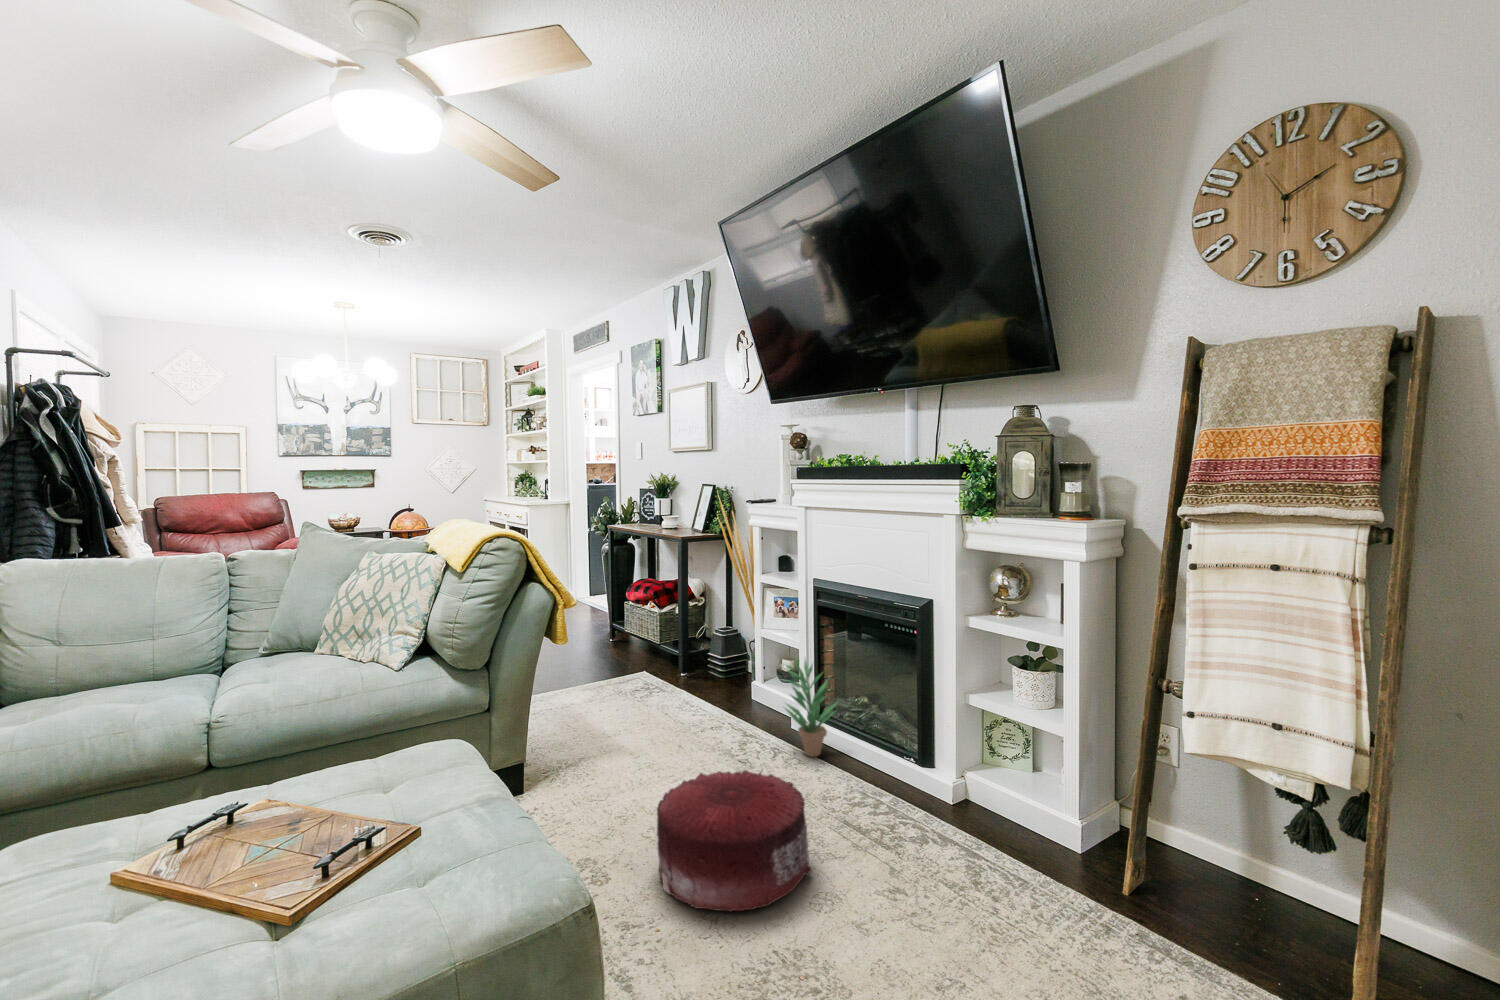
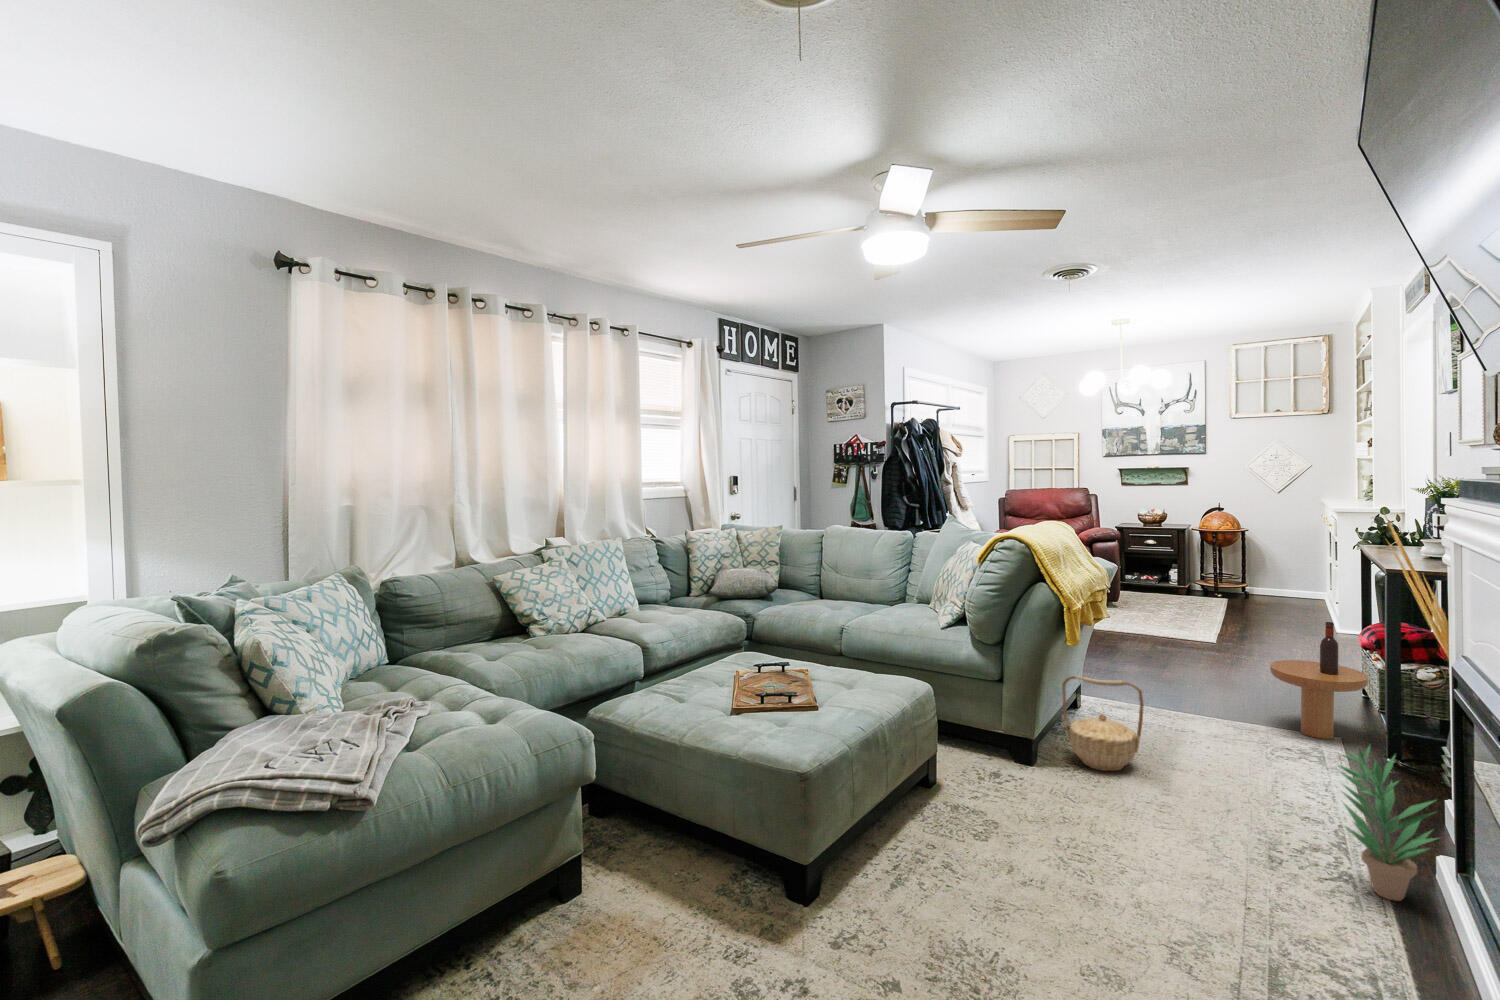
side table: none [611,586,672,681] -> present [1270,622,1368,739]
basket: none [532,670,606,769] -> present [1062,676,1144,771]
pouf: present [657,770,812,912] -> none [990,792,1165,943]

